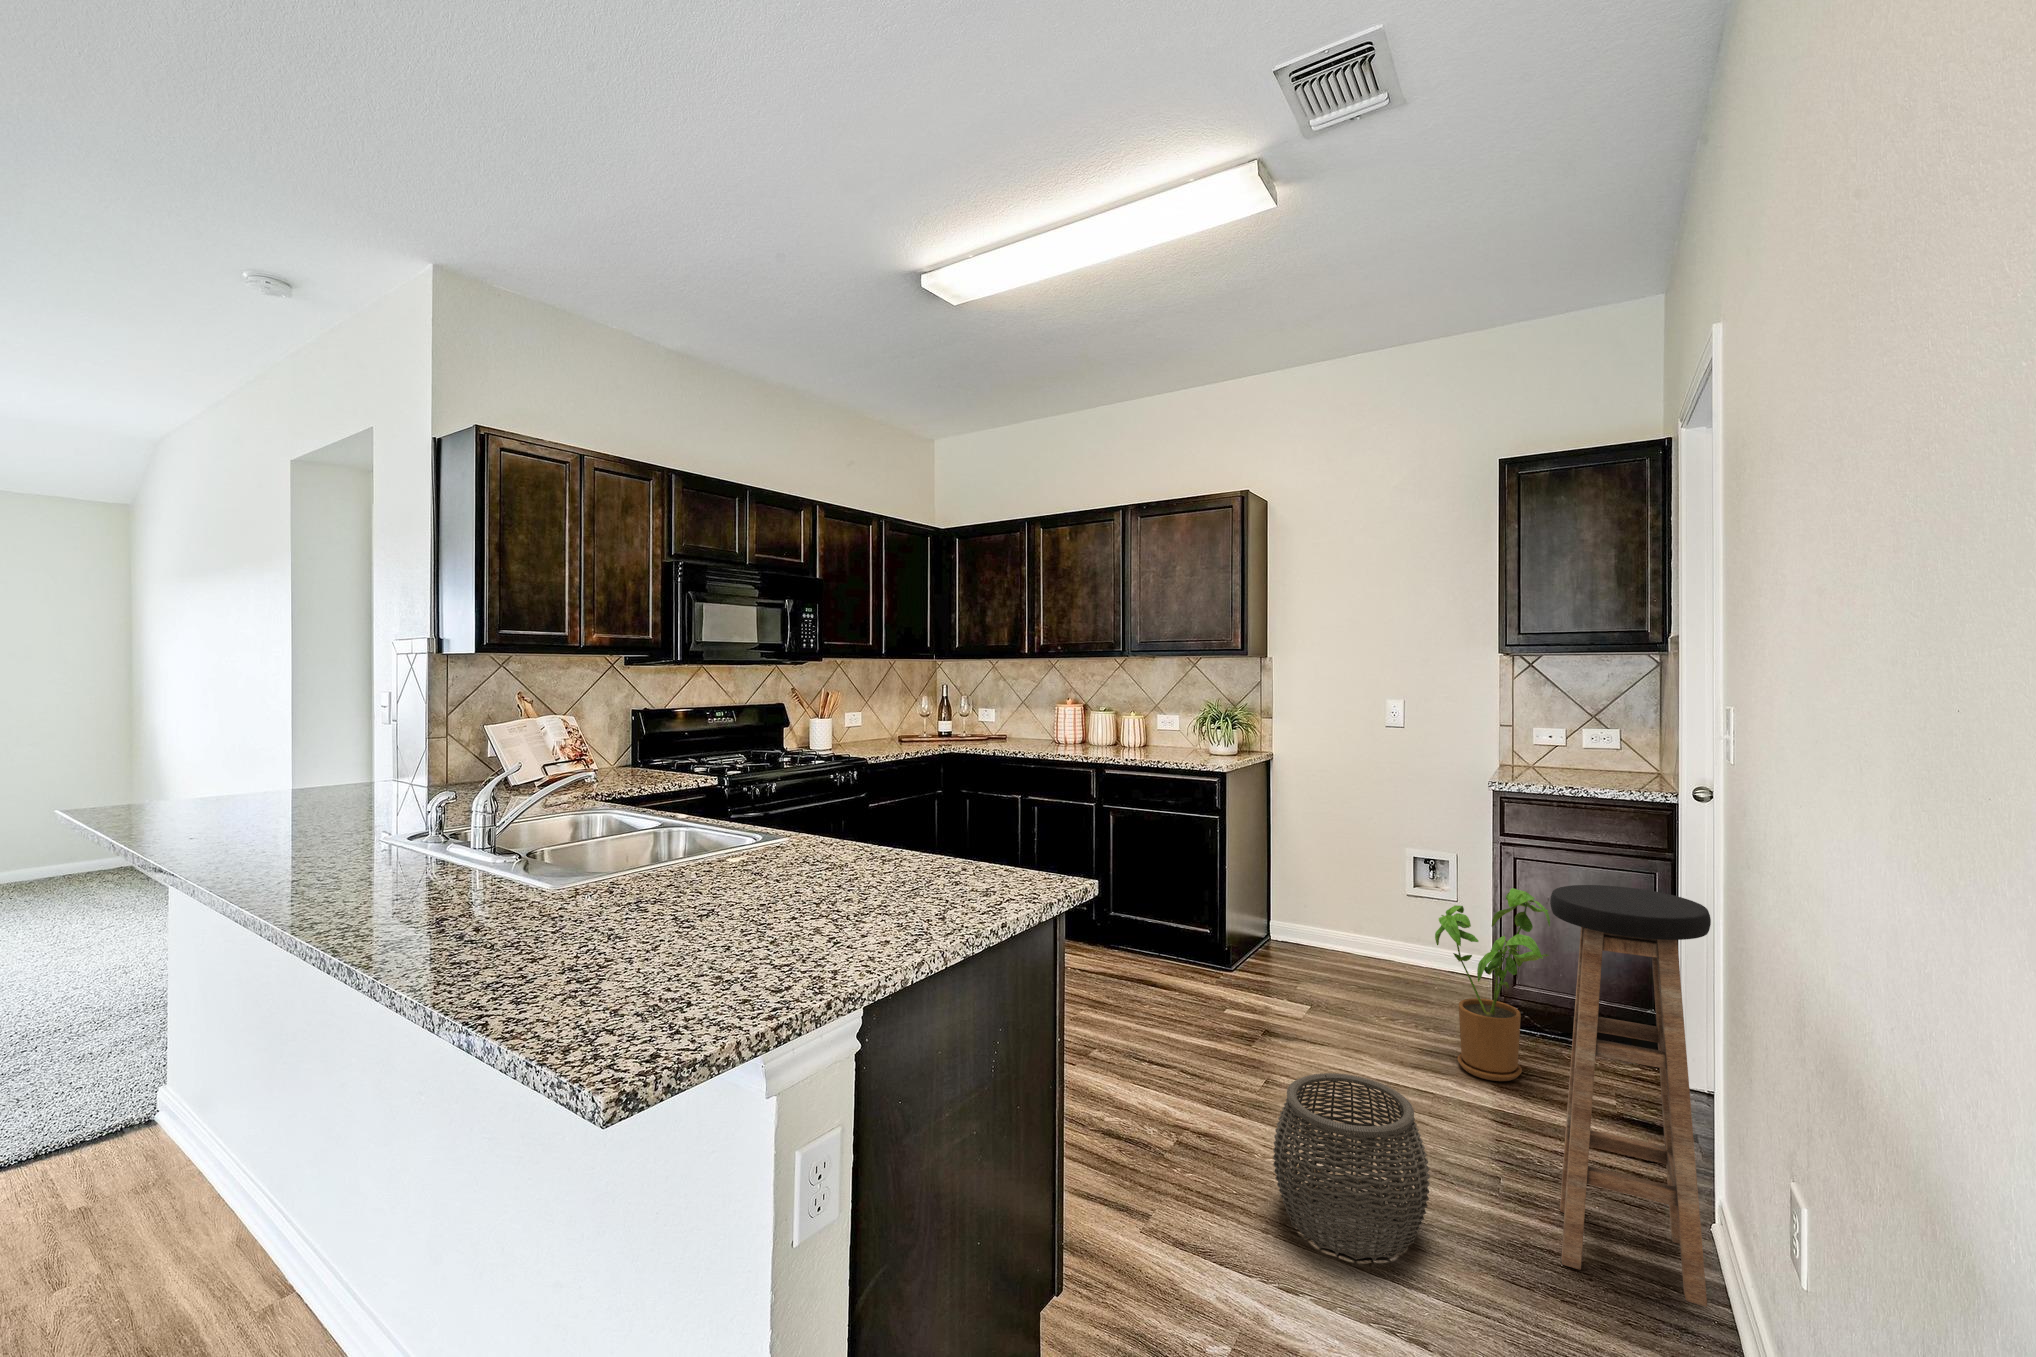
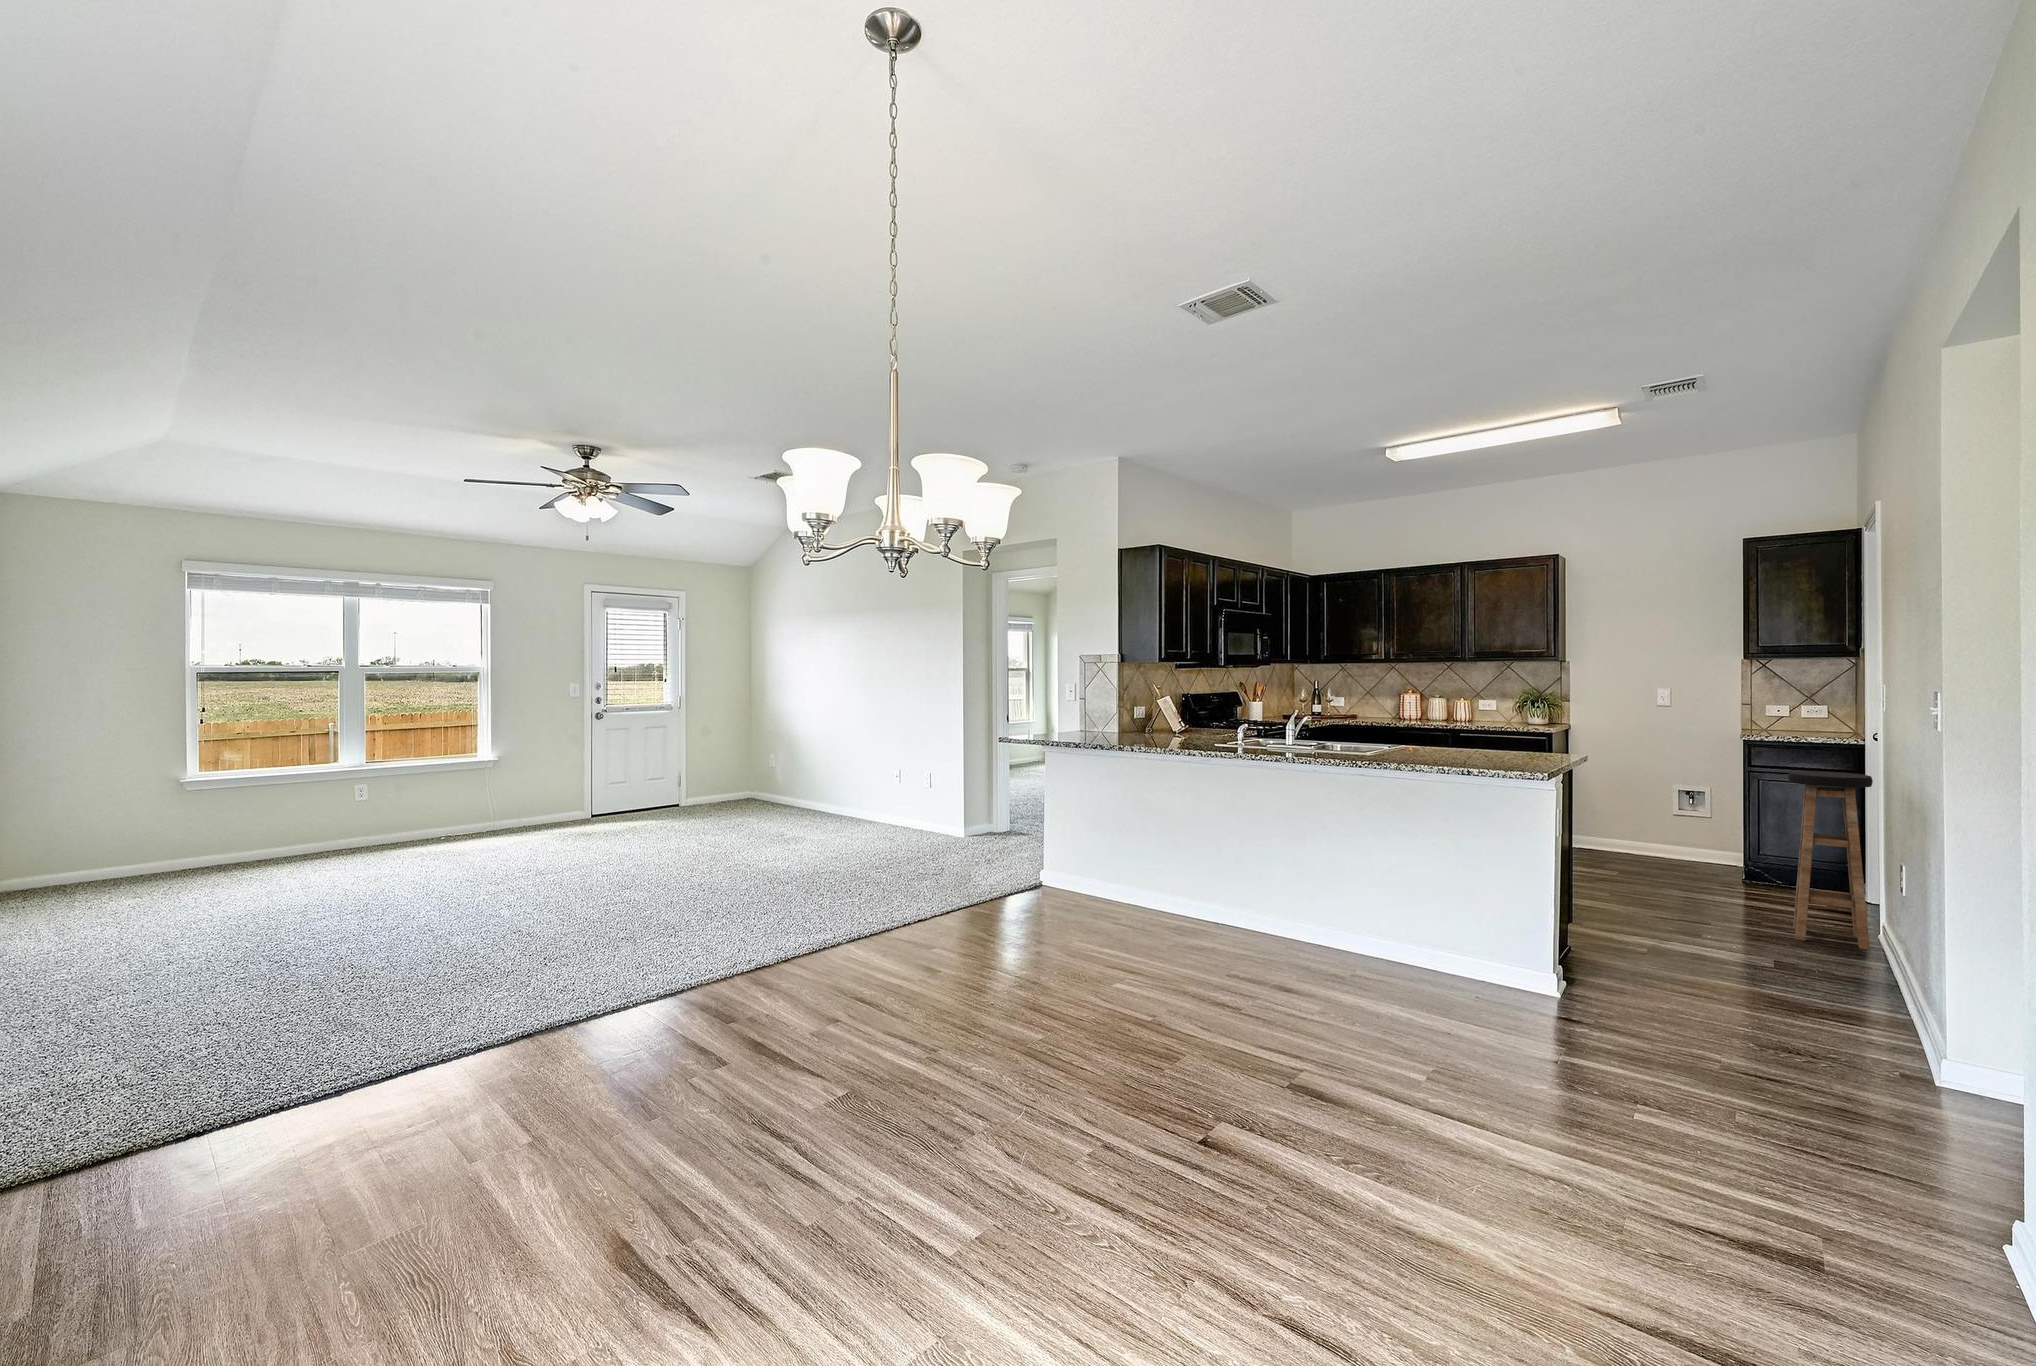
house plant: present [1435,888,1550,1081] -> none [1708,791,1783,896]
woven basket: present [1273,1073,1430,1261] -> none [1639,863,1726,935]

